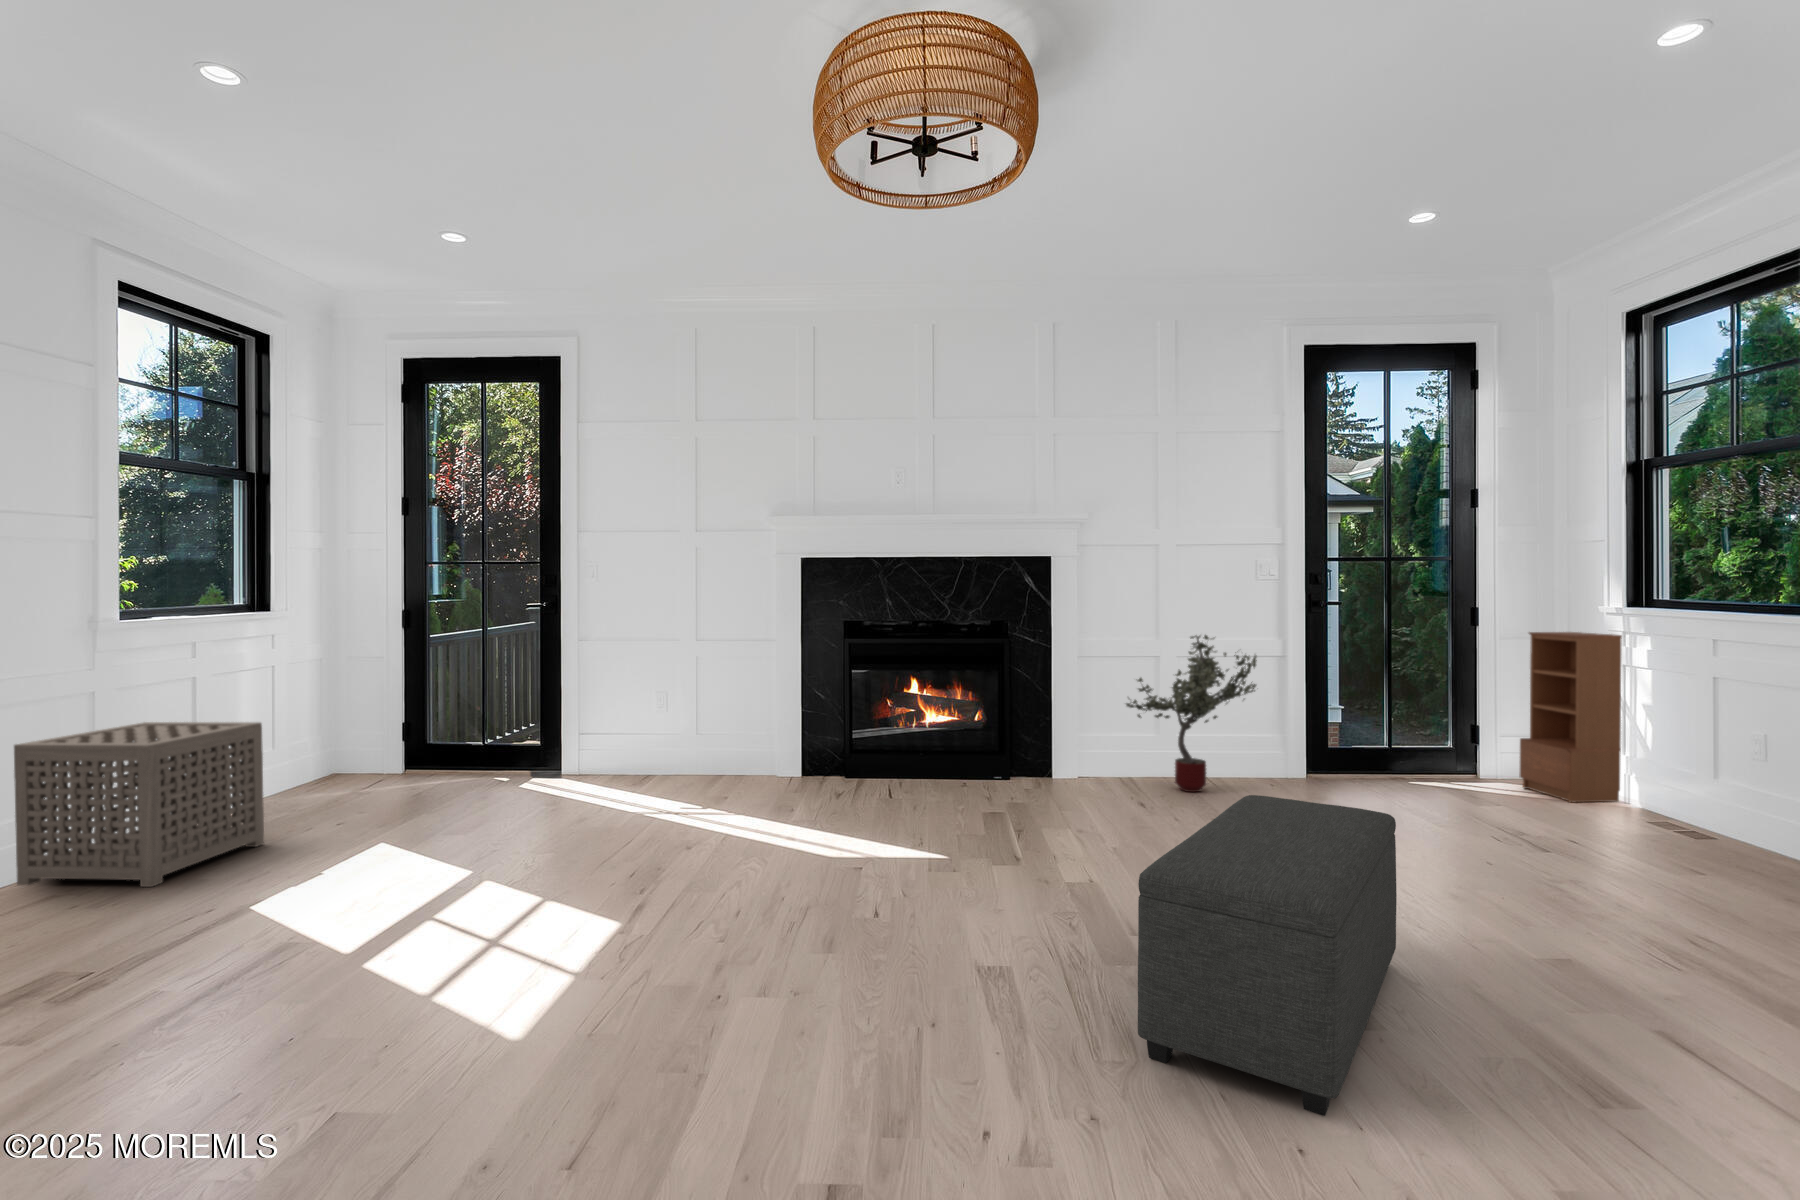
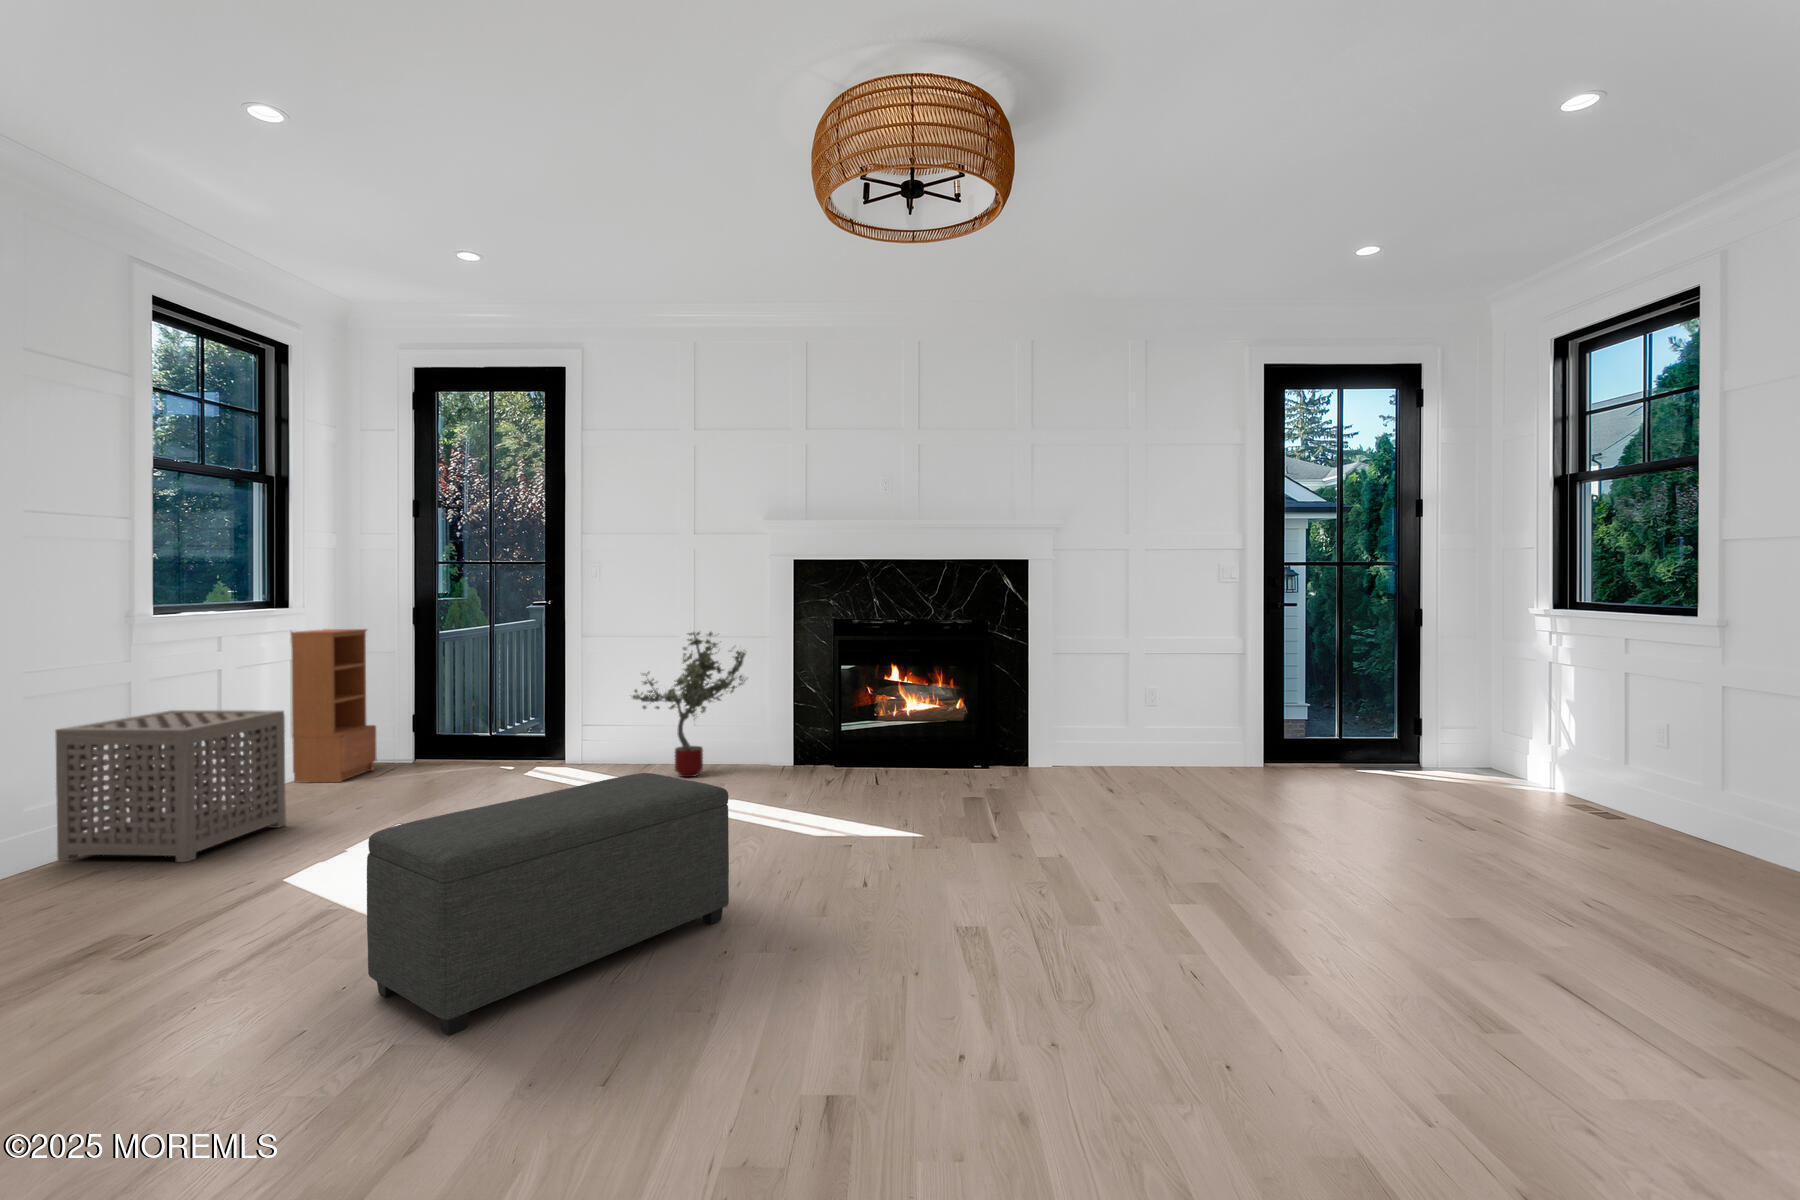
bookcase: present [1520,632,1622,803] -> present [291,629,377,783]
potted tree: present [1126,635,1257,792] -> present [633,632,748,777]
ottoman: present [1138,795,1397,1116] -> present [367,773,729,1035]

